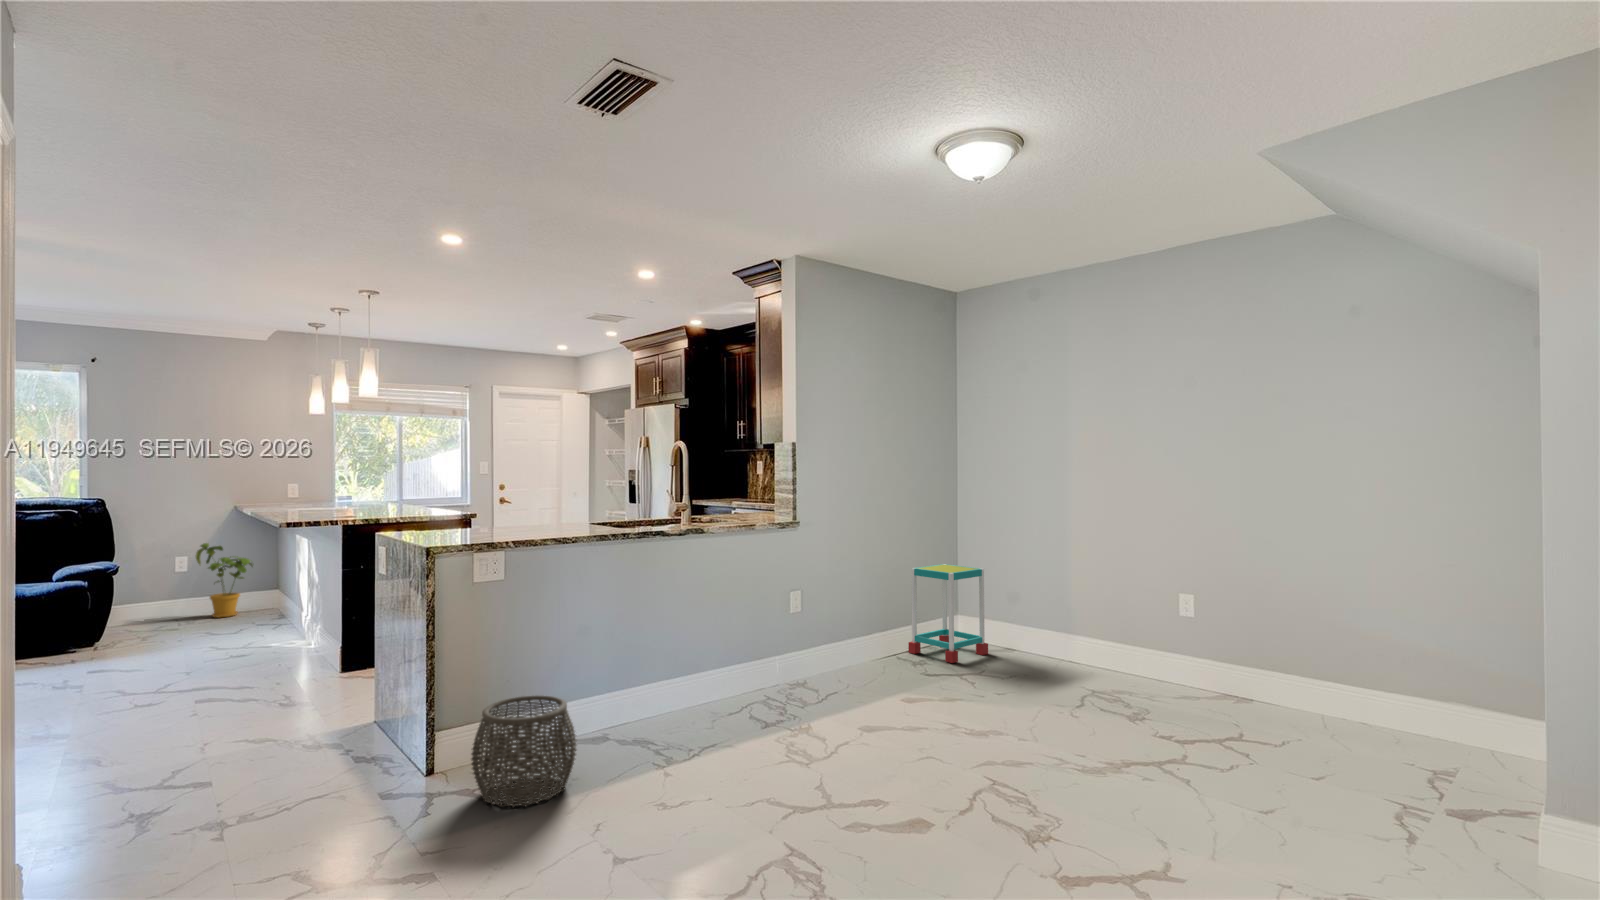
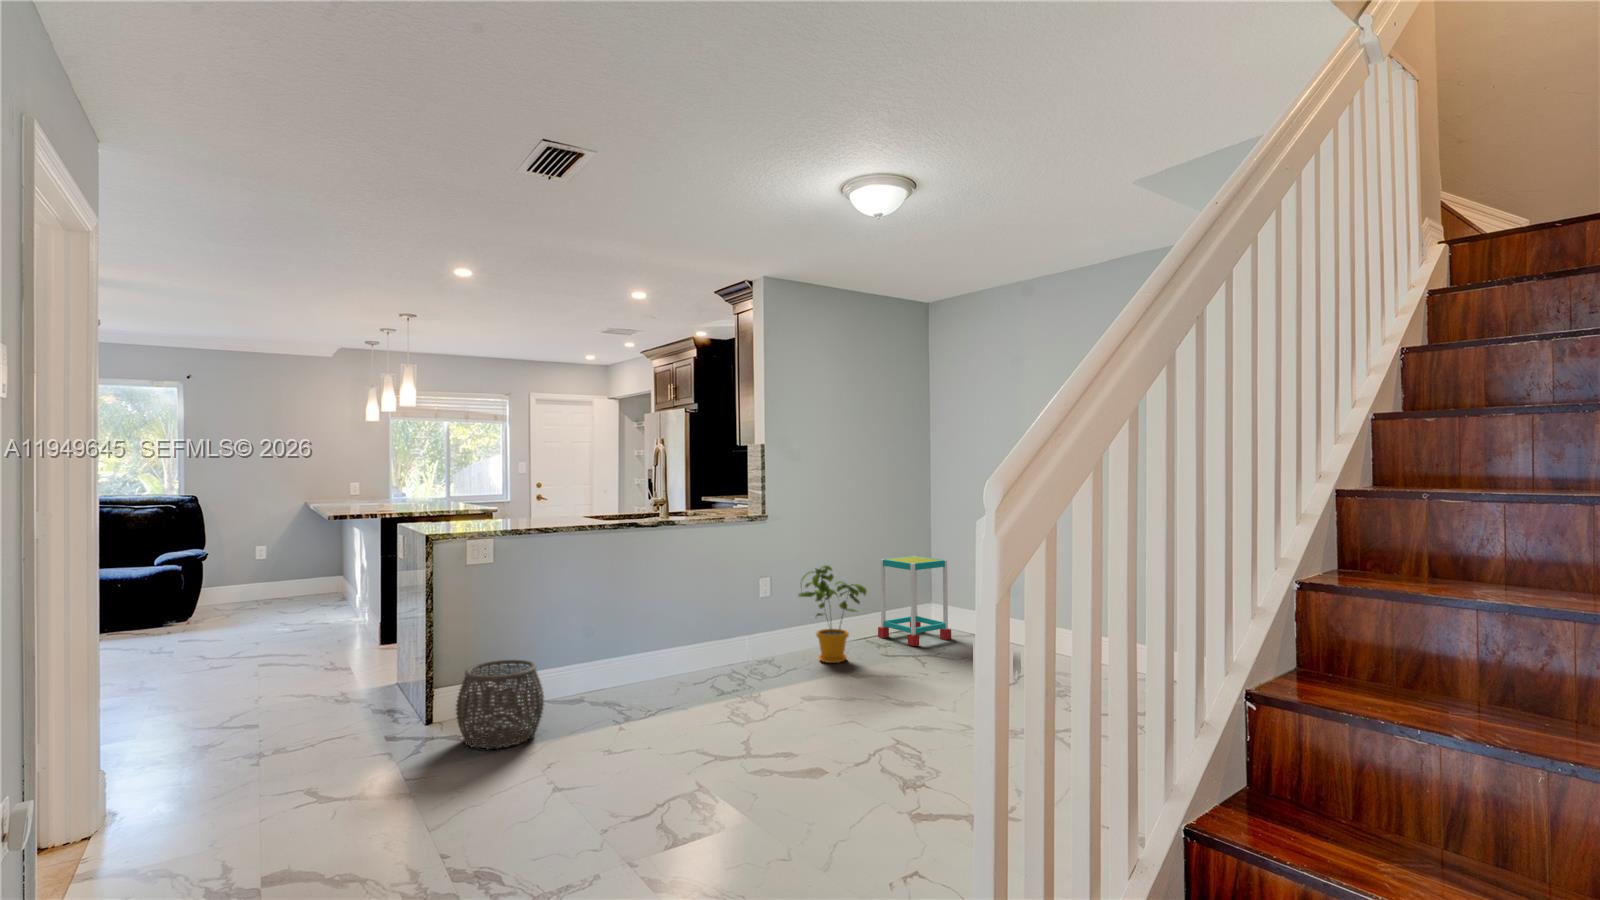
house plant: present [196,543,253,618] -> present [798,565,866,663]

